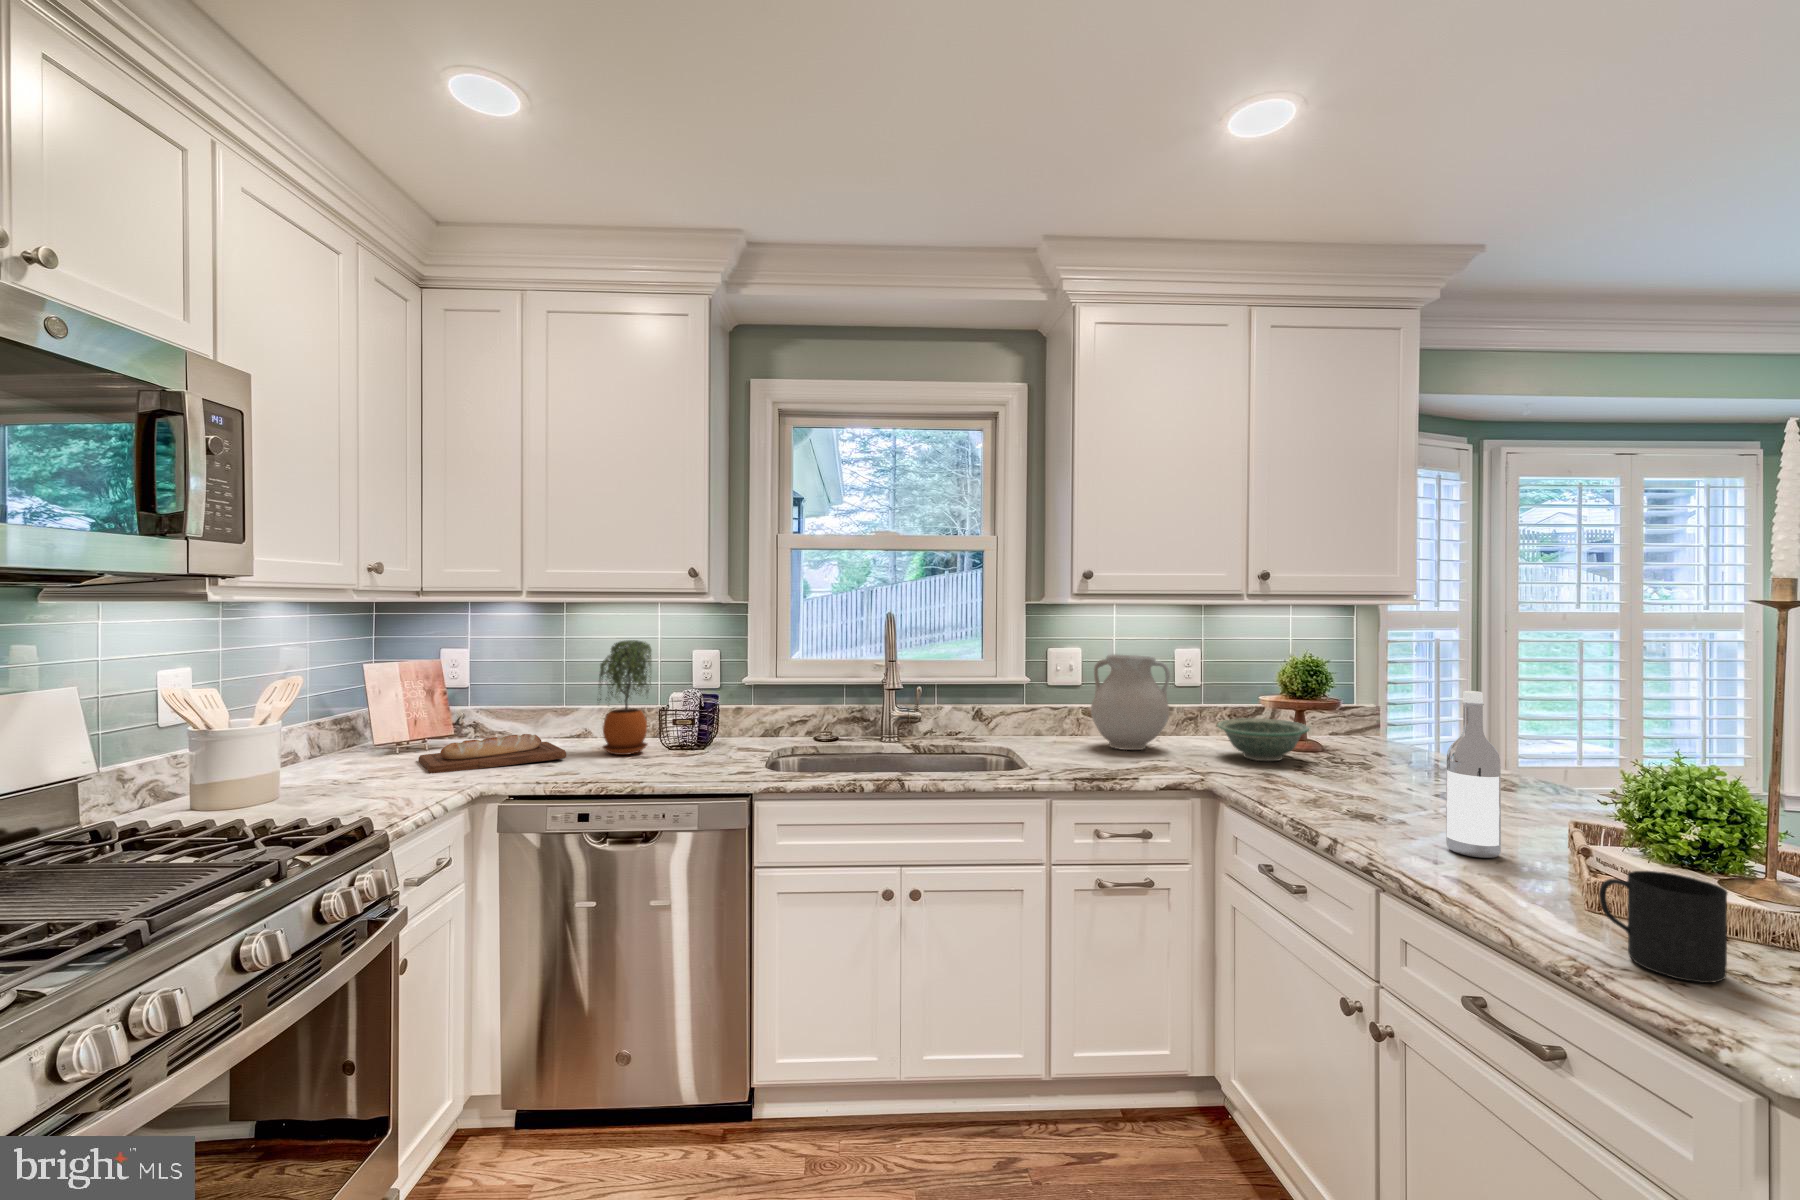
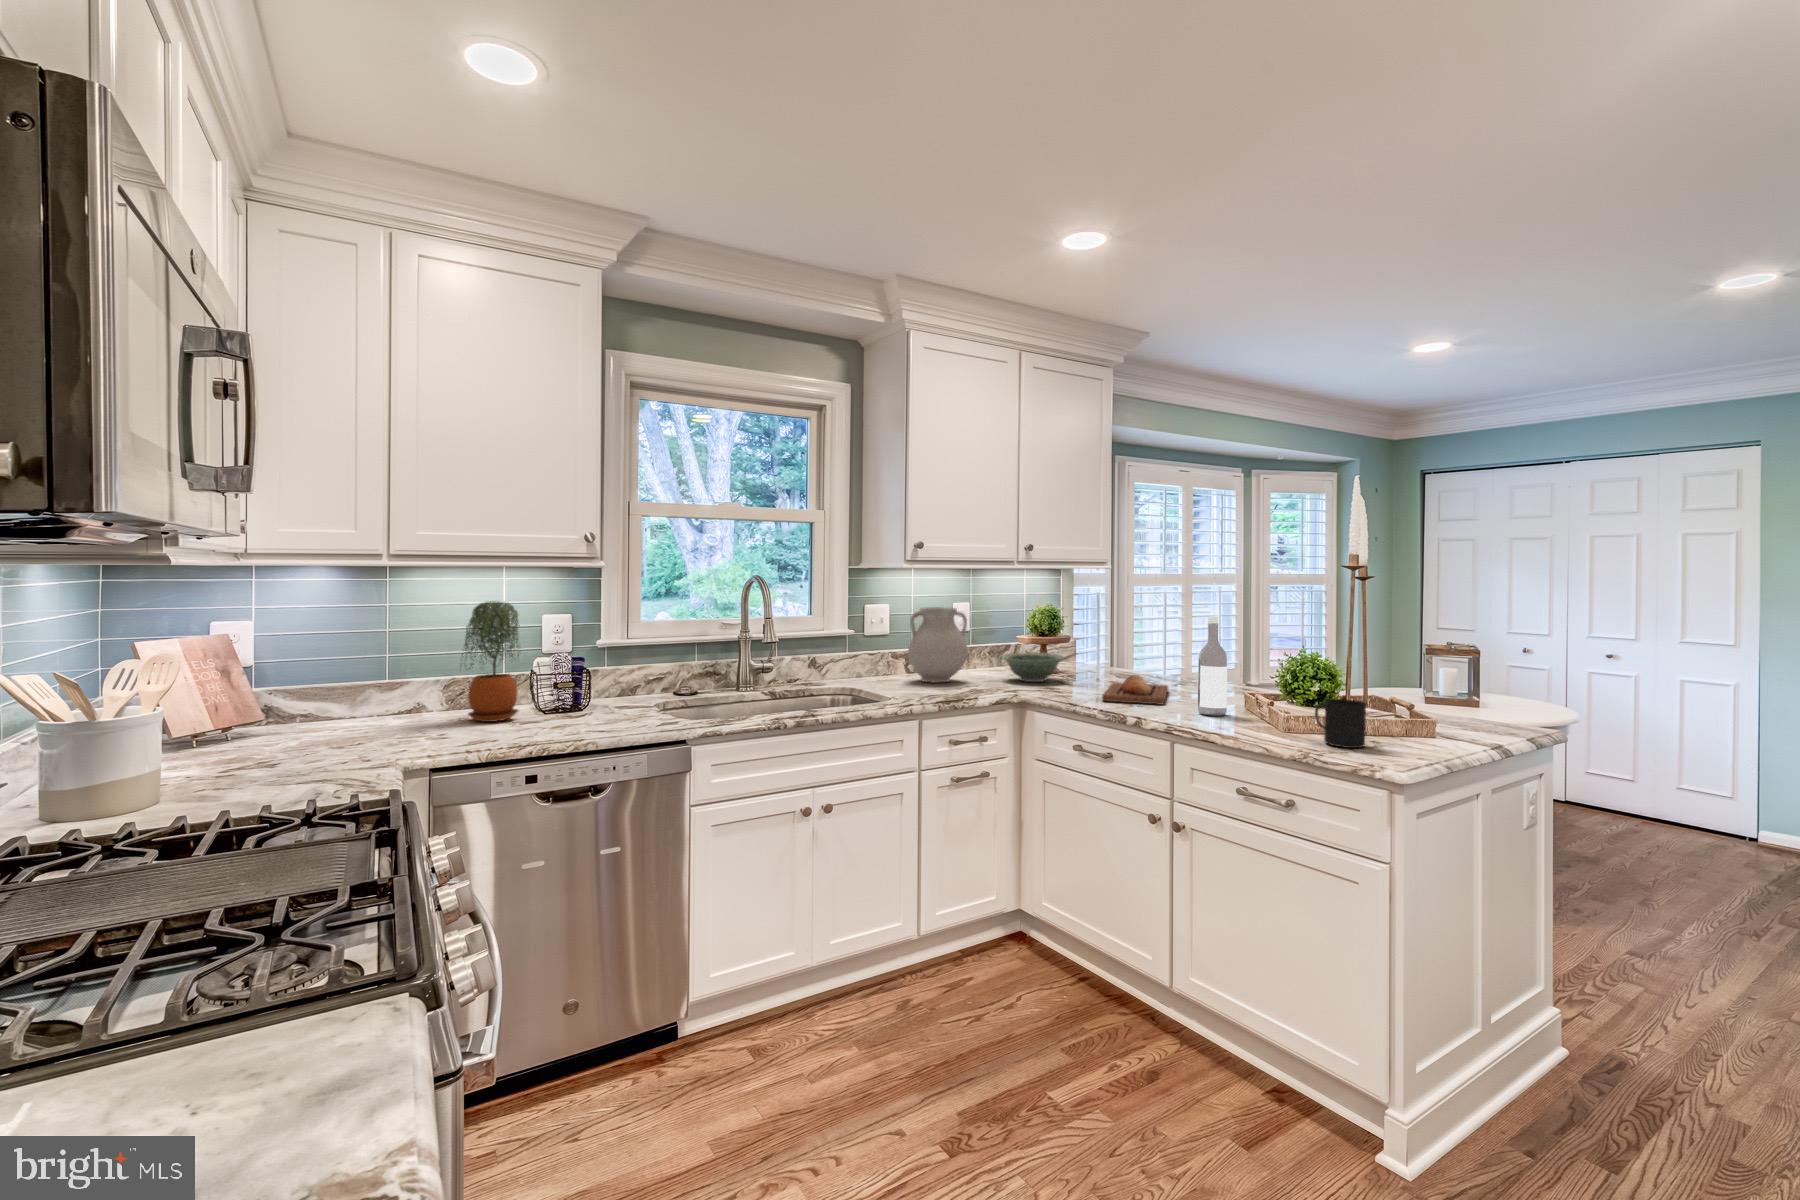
bread loaf: present [419,734,566,773] -> present [1102,675,1168,705]

